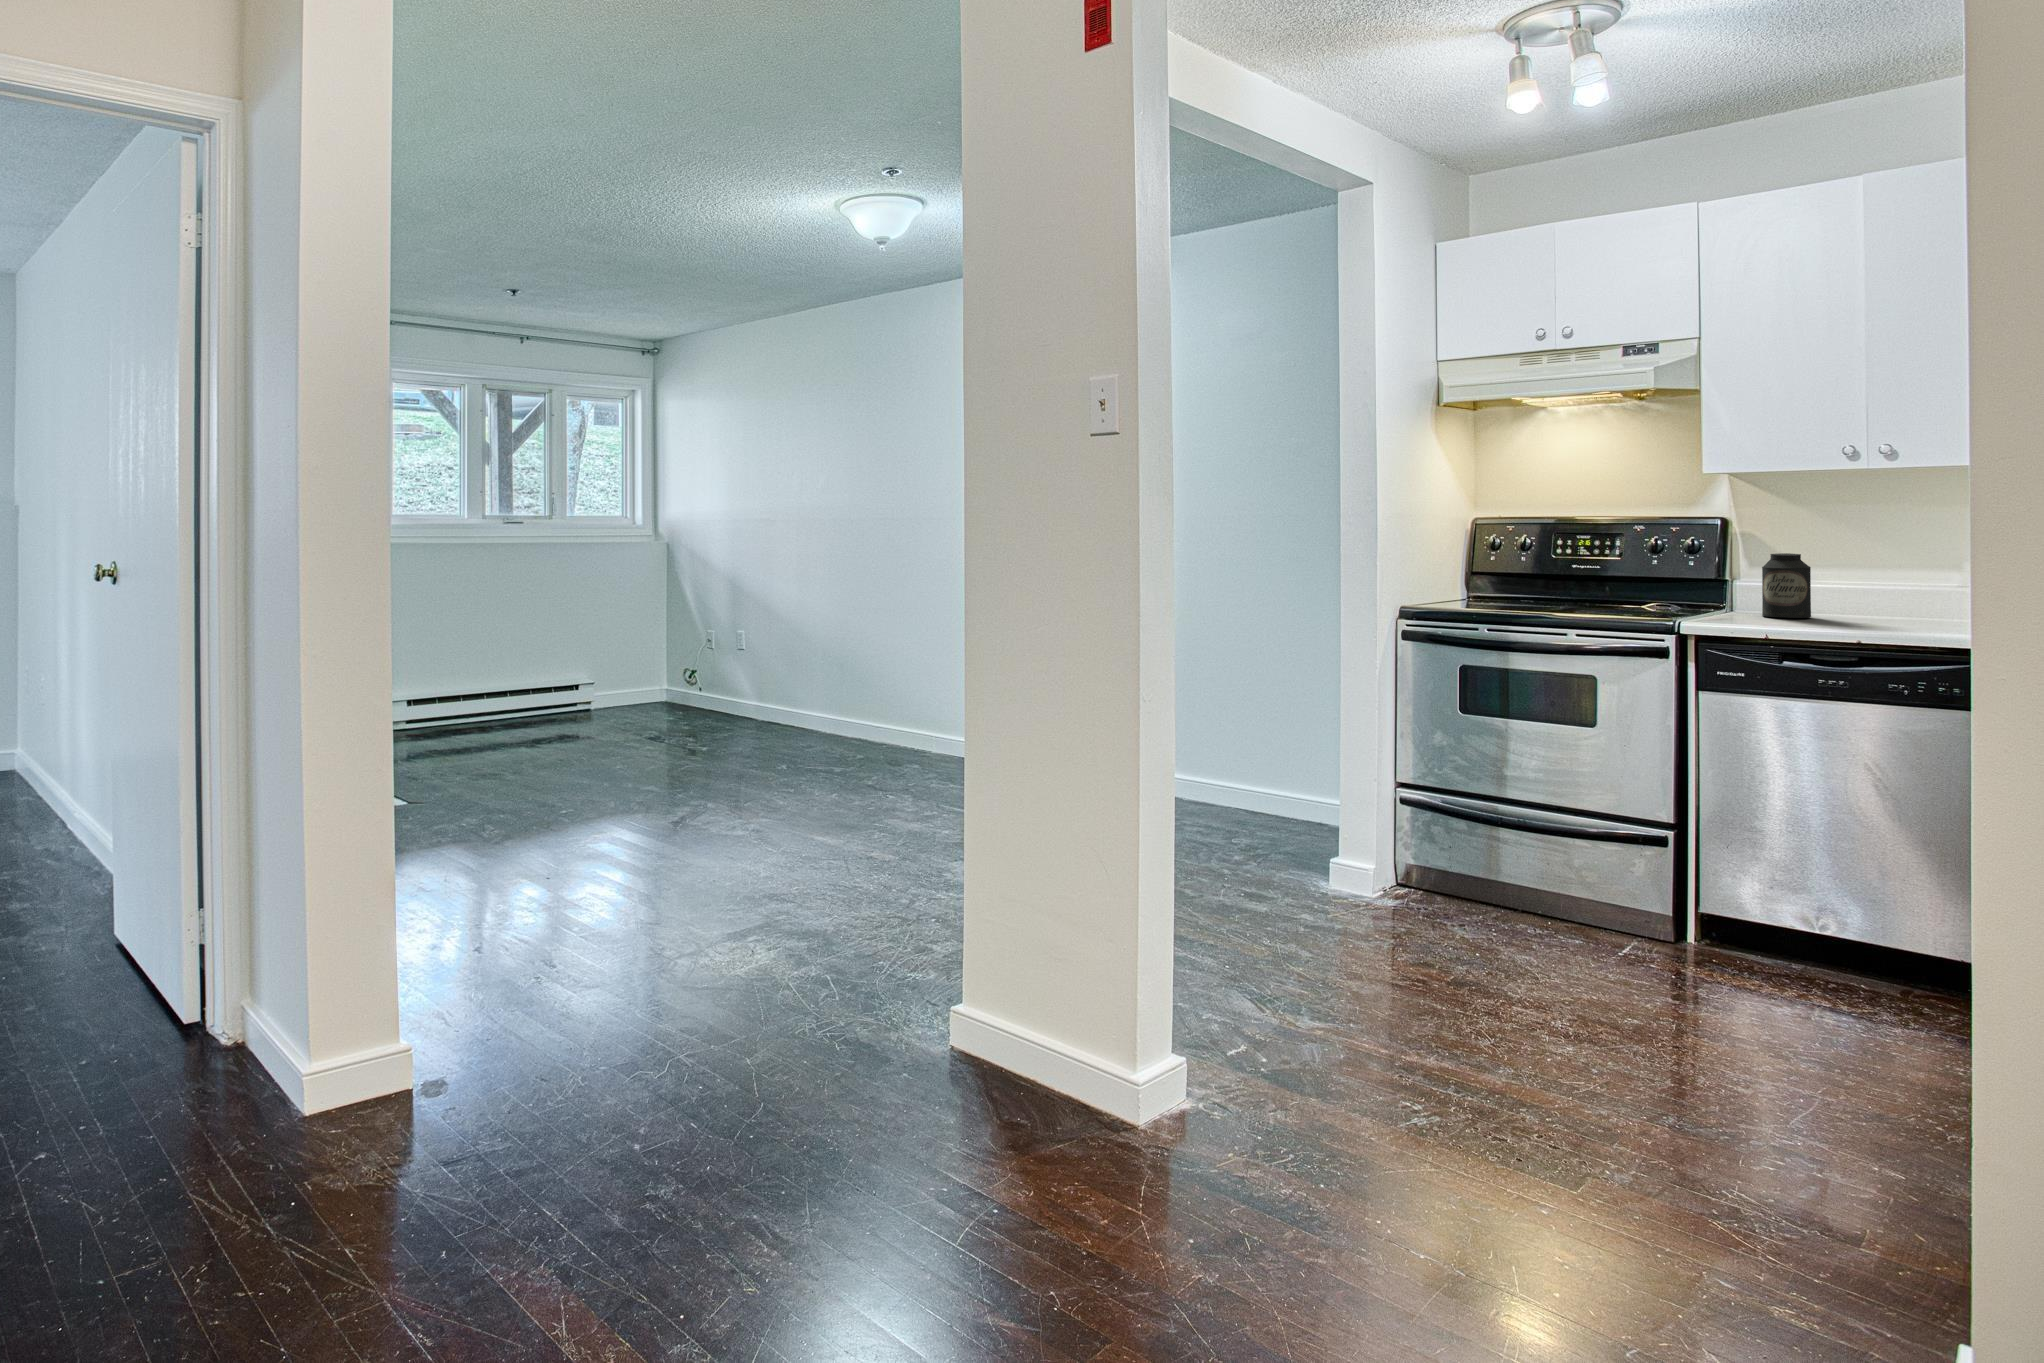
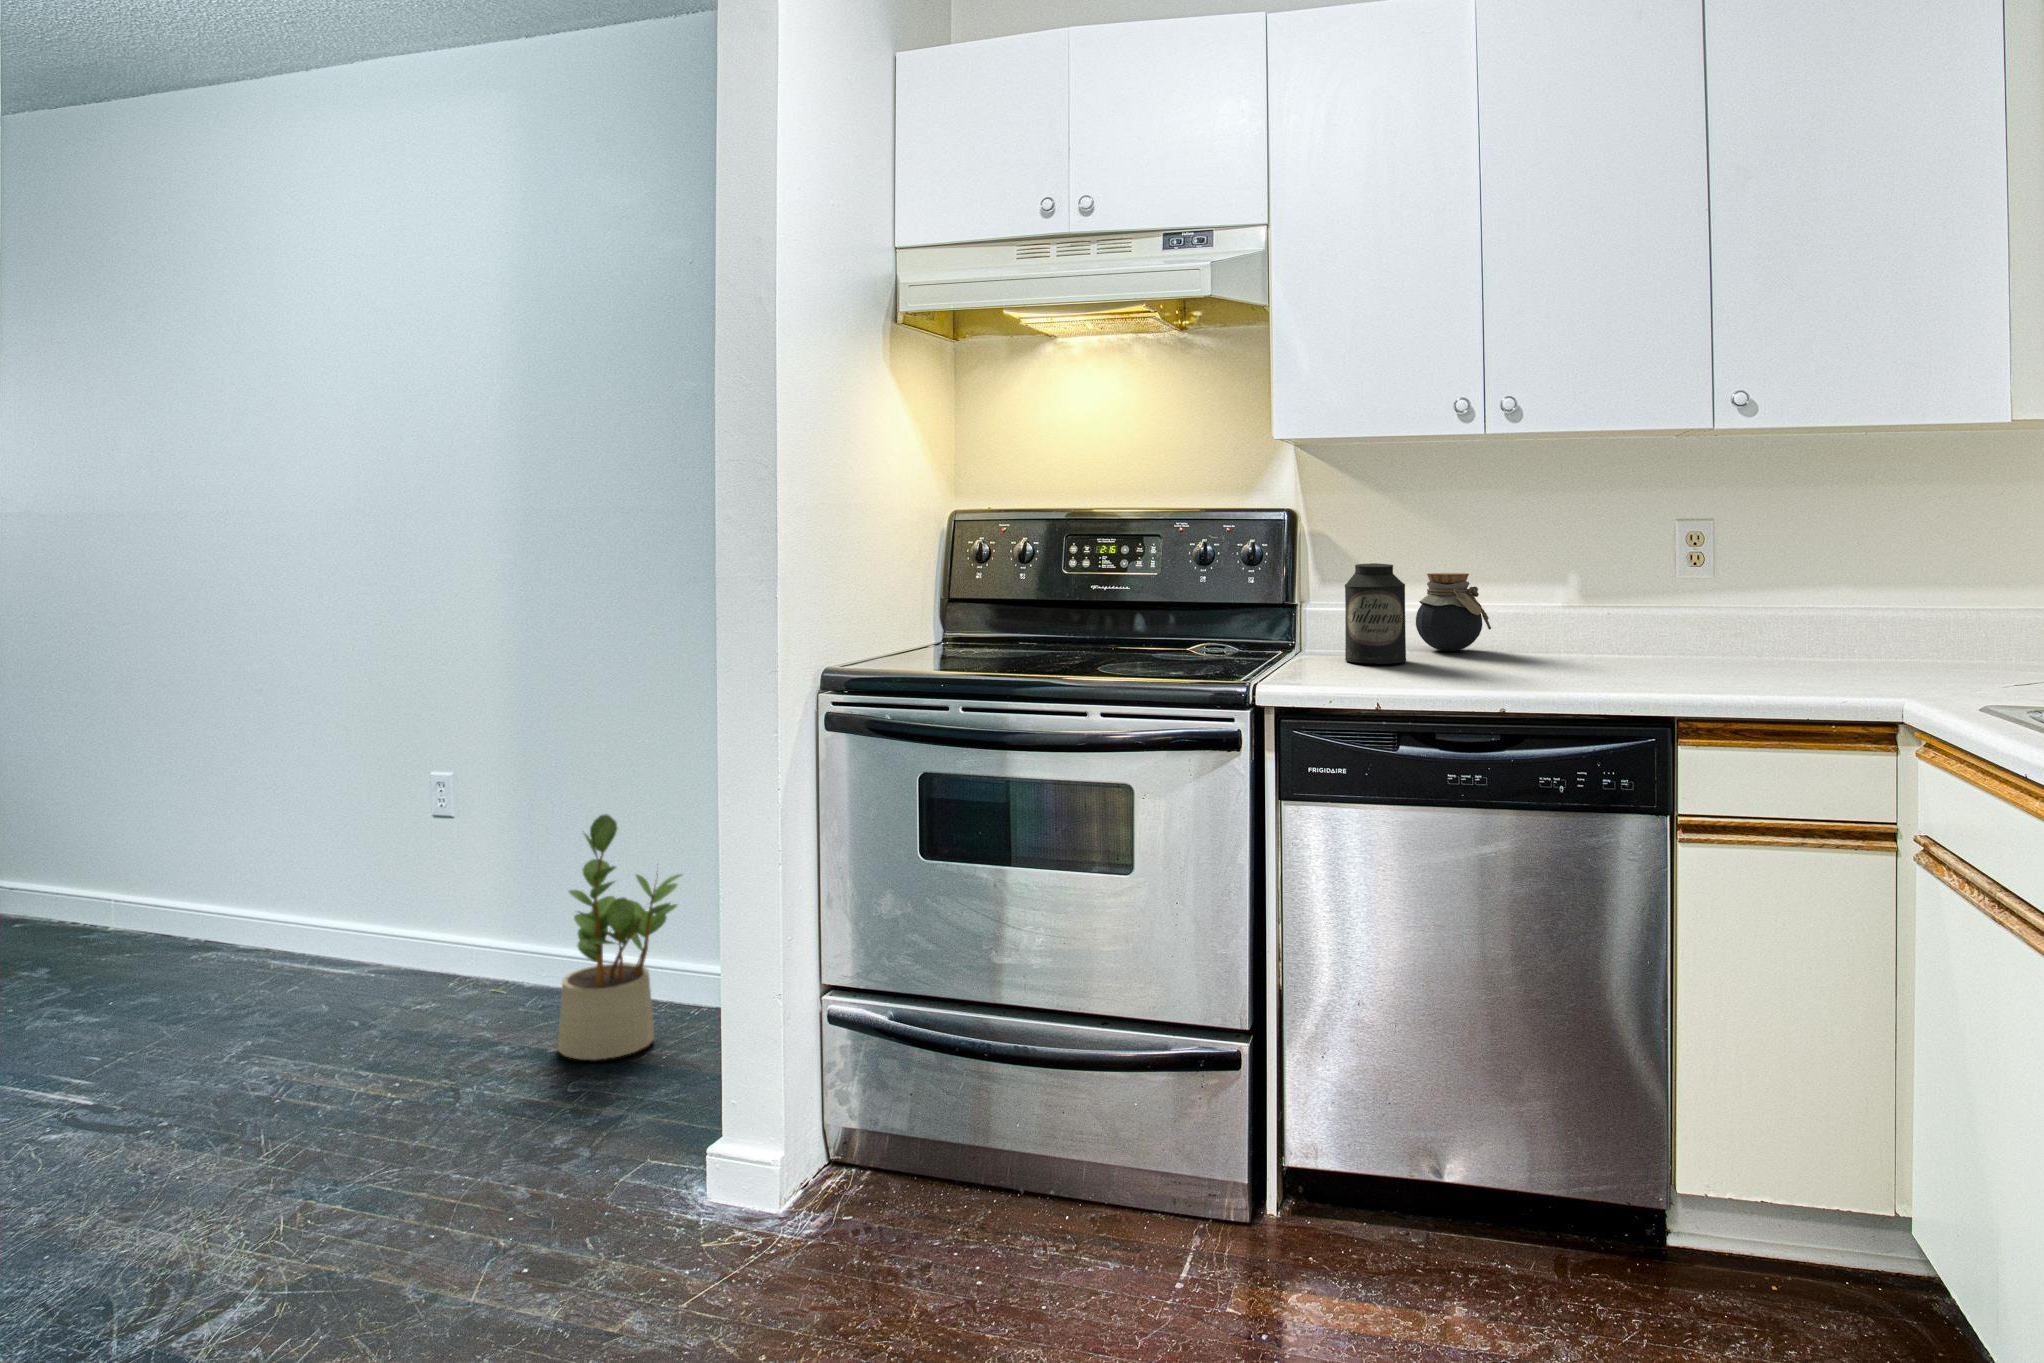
jar: none [1827,561,1890,614] -> present [1416,573,1491,651]
potted plant: none [1219,692,1292,828] -> present [558,814,682,1060]

